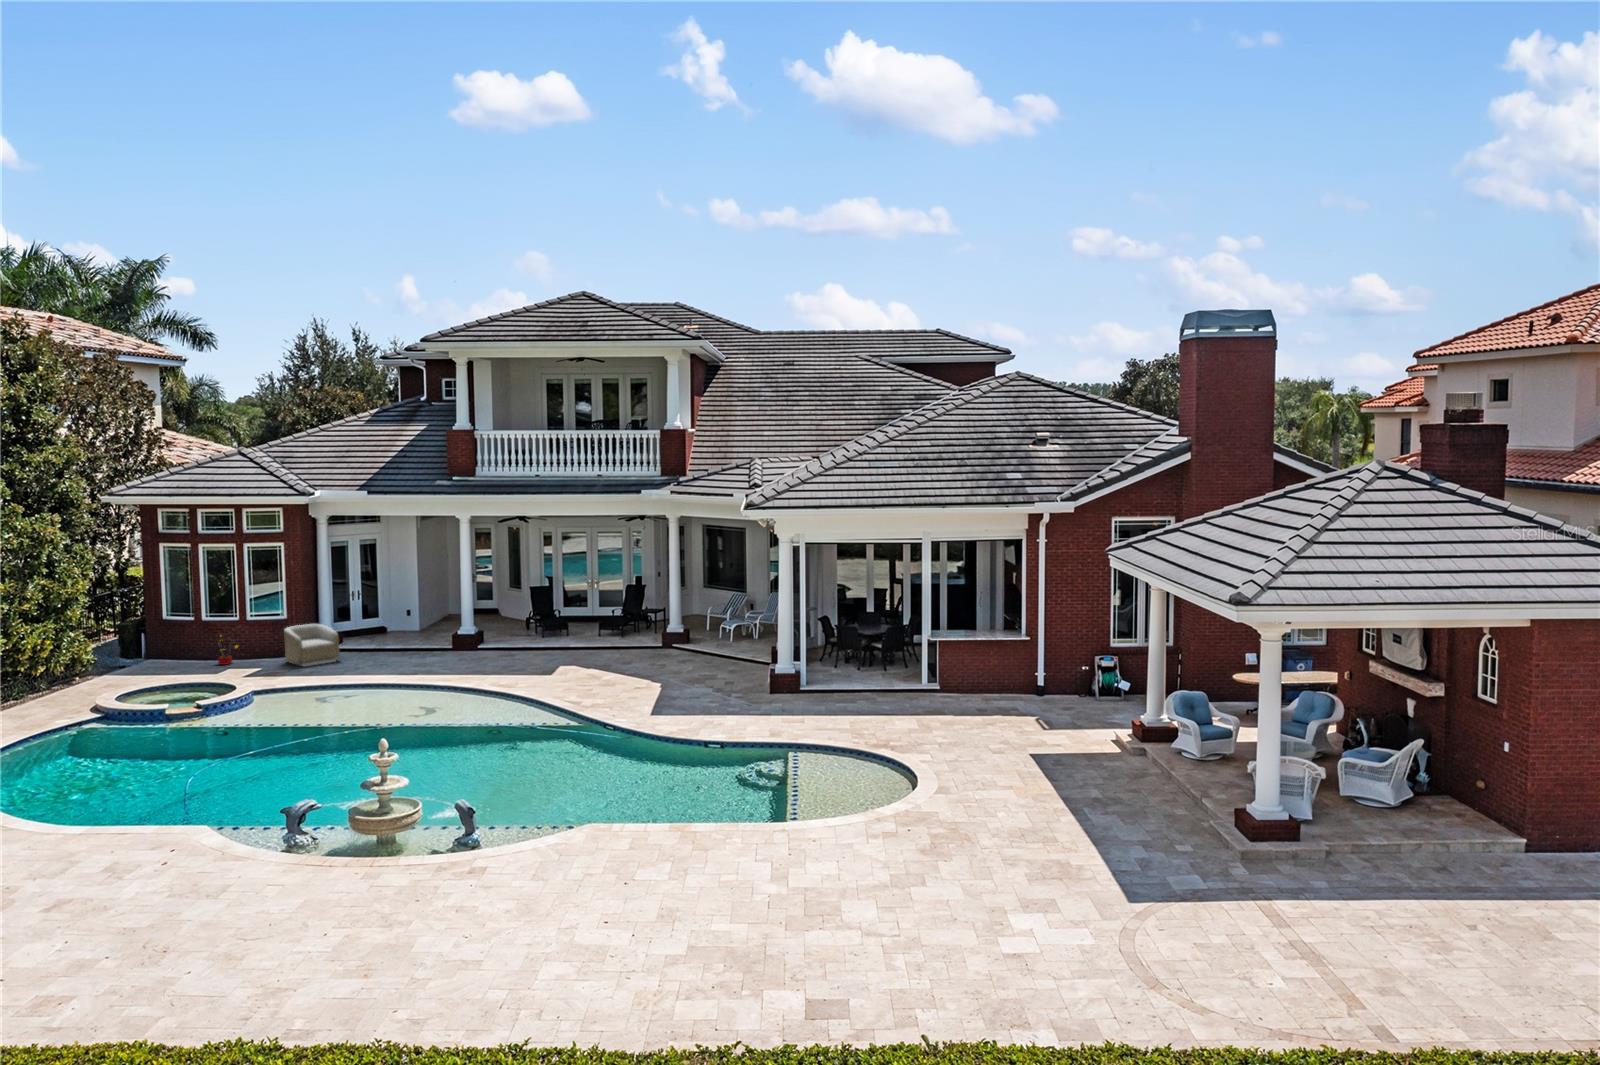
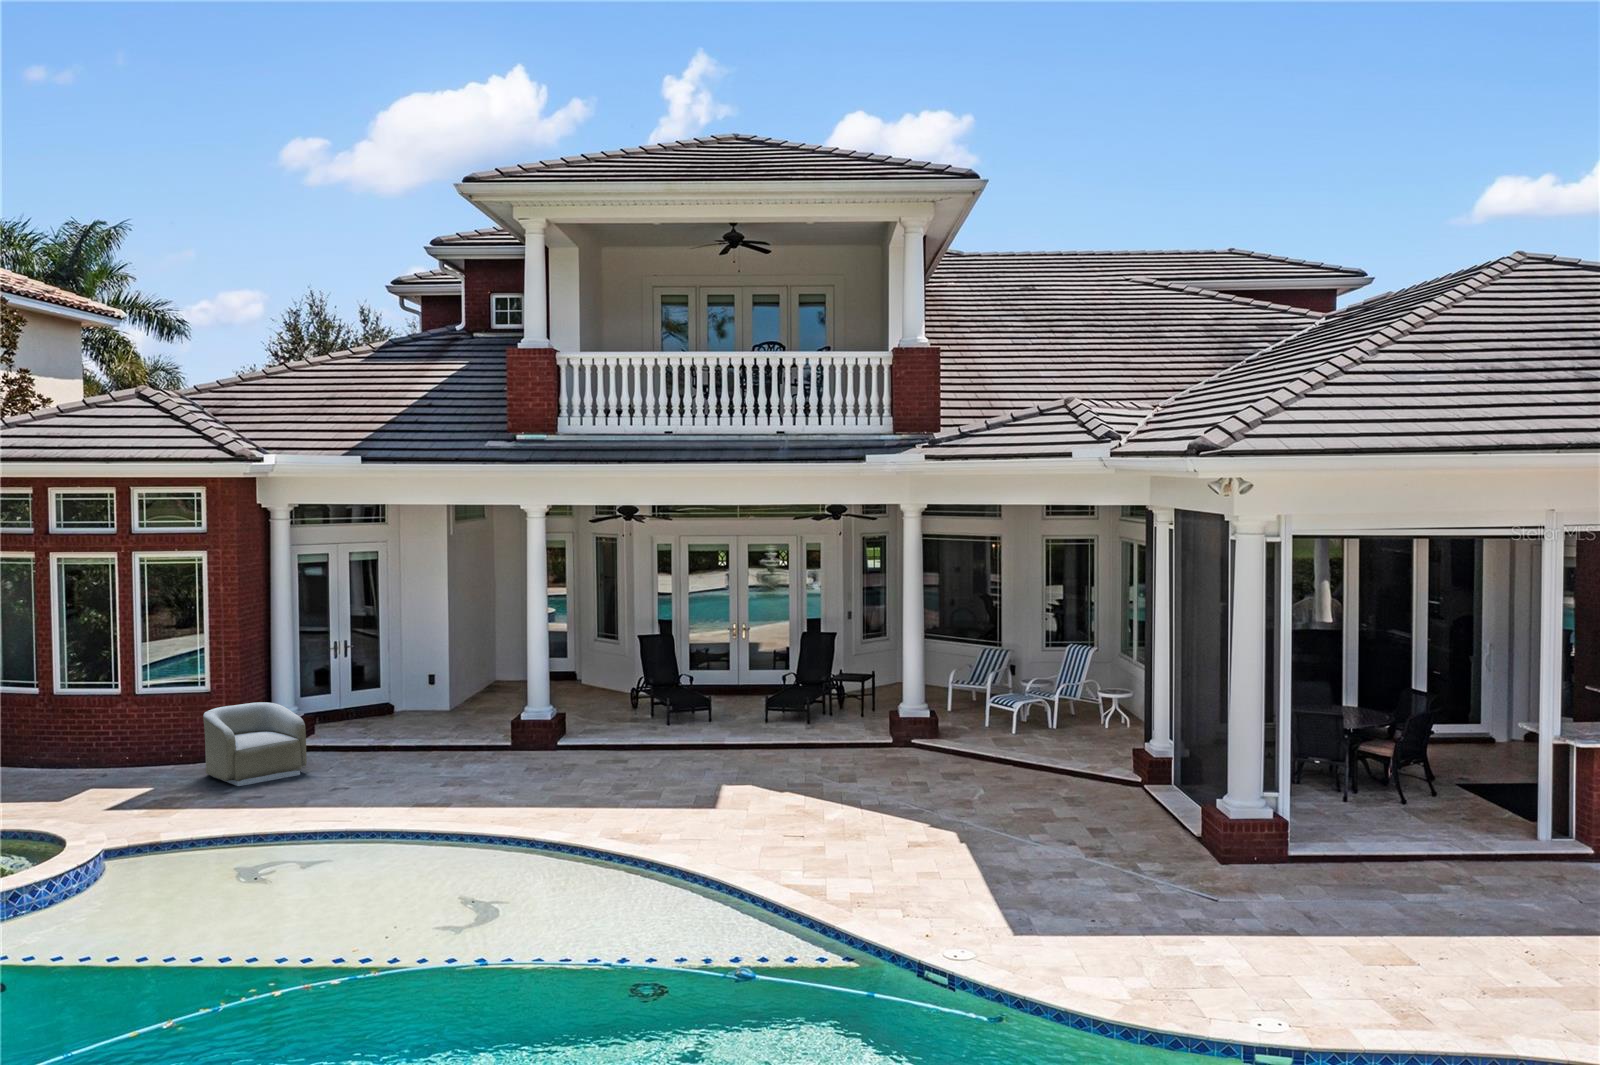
decorative plant: present [218,642,238,665] -> none [78,720,118,781]

